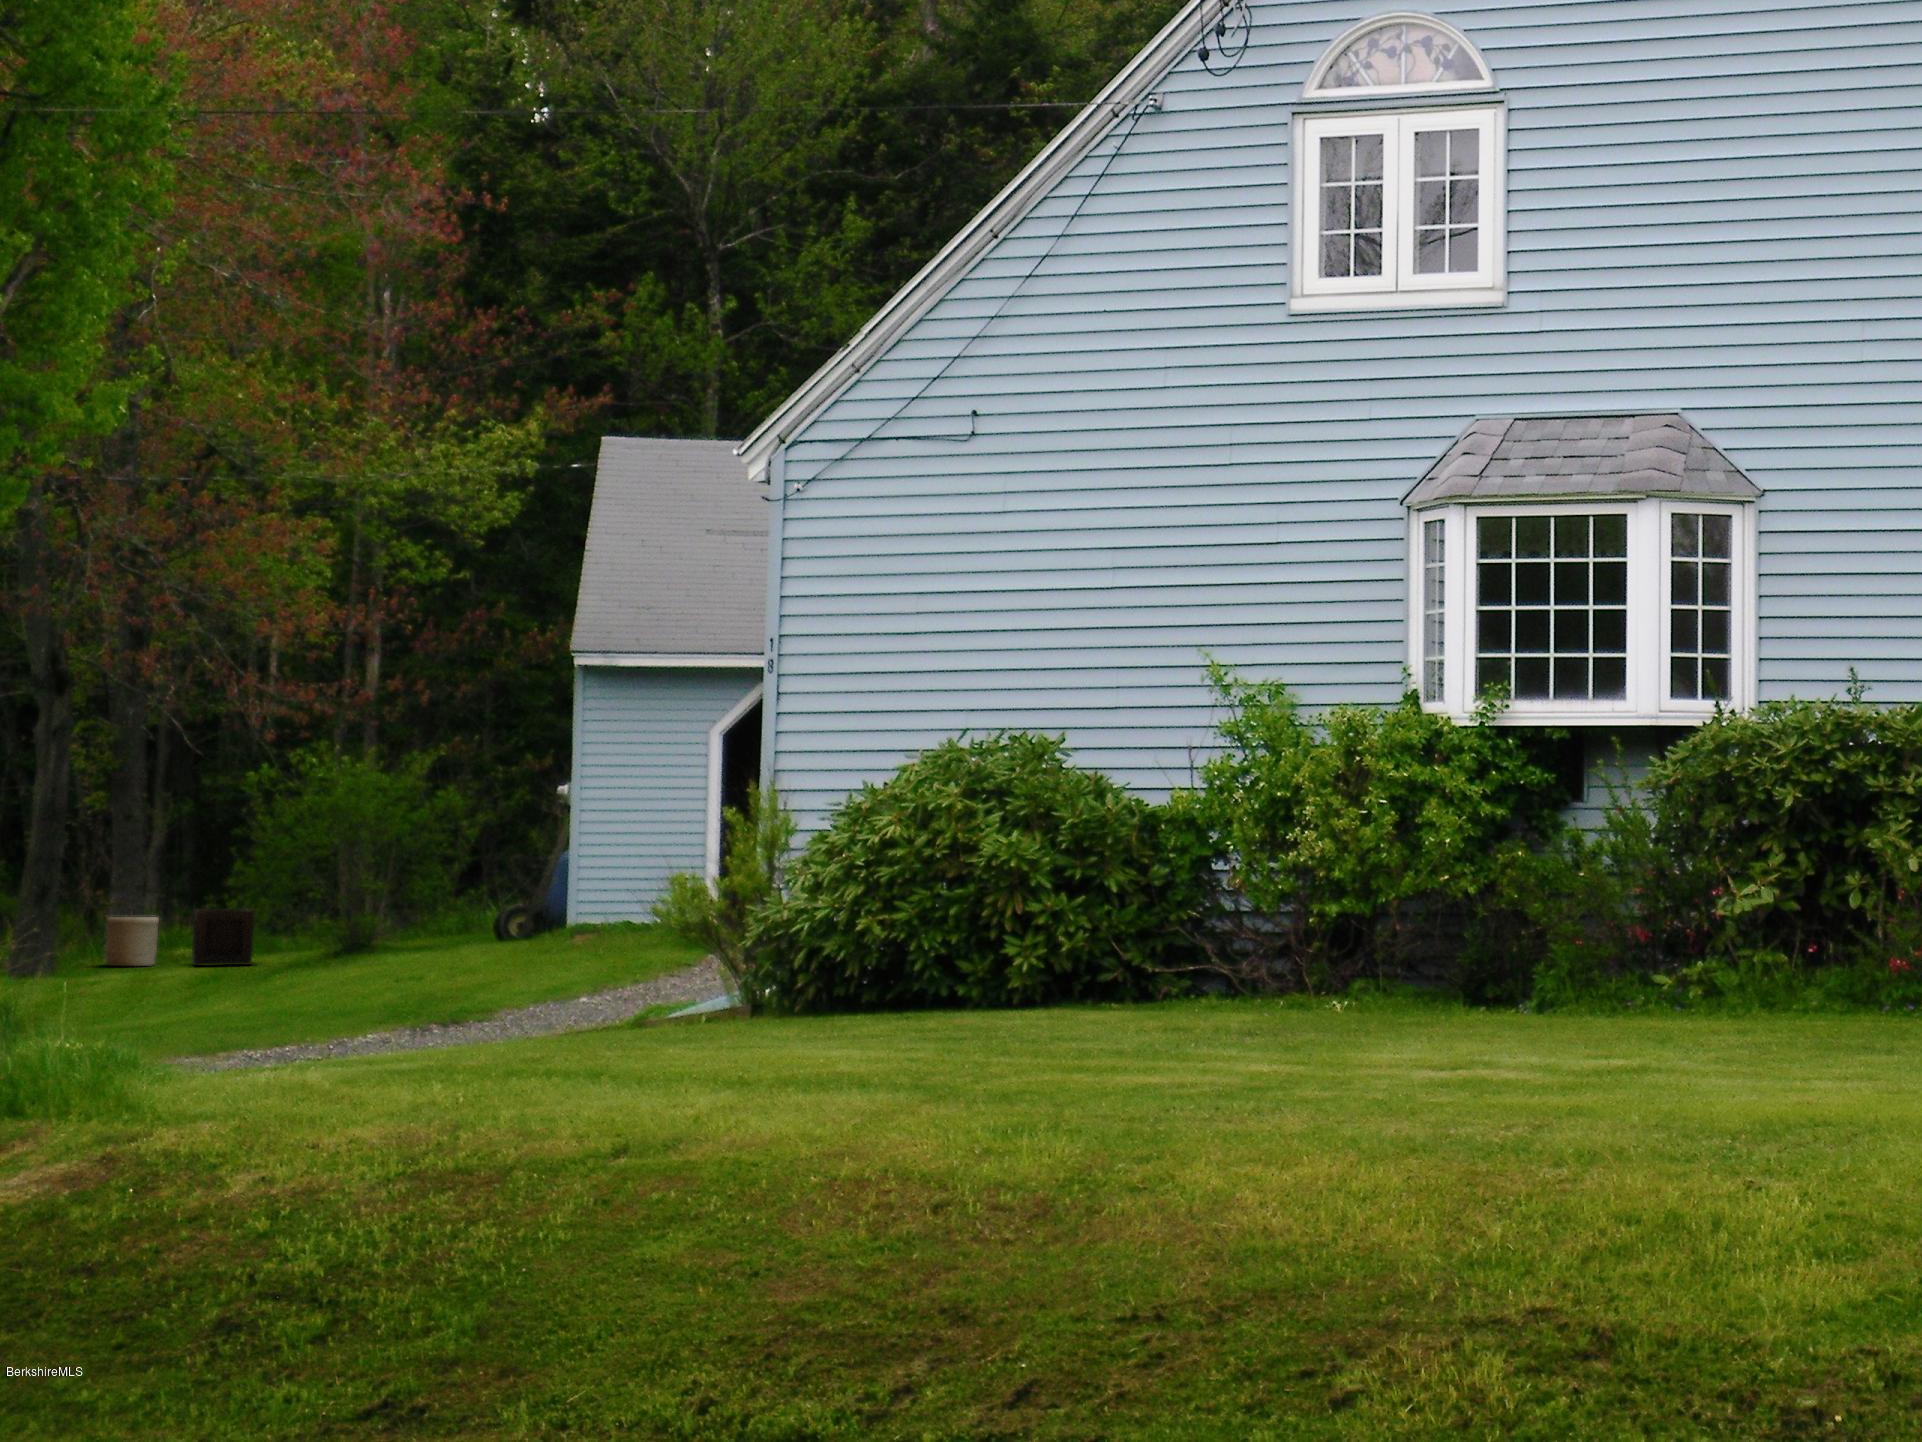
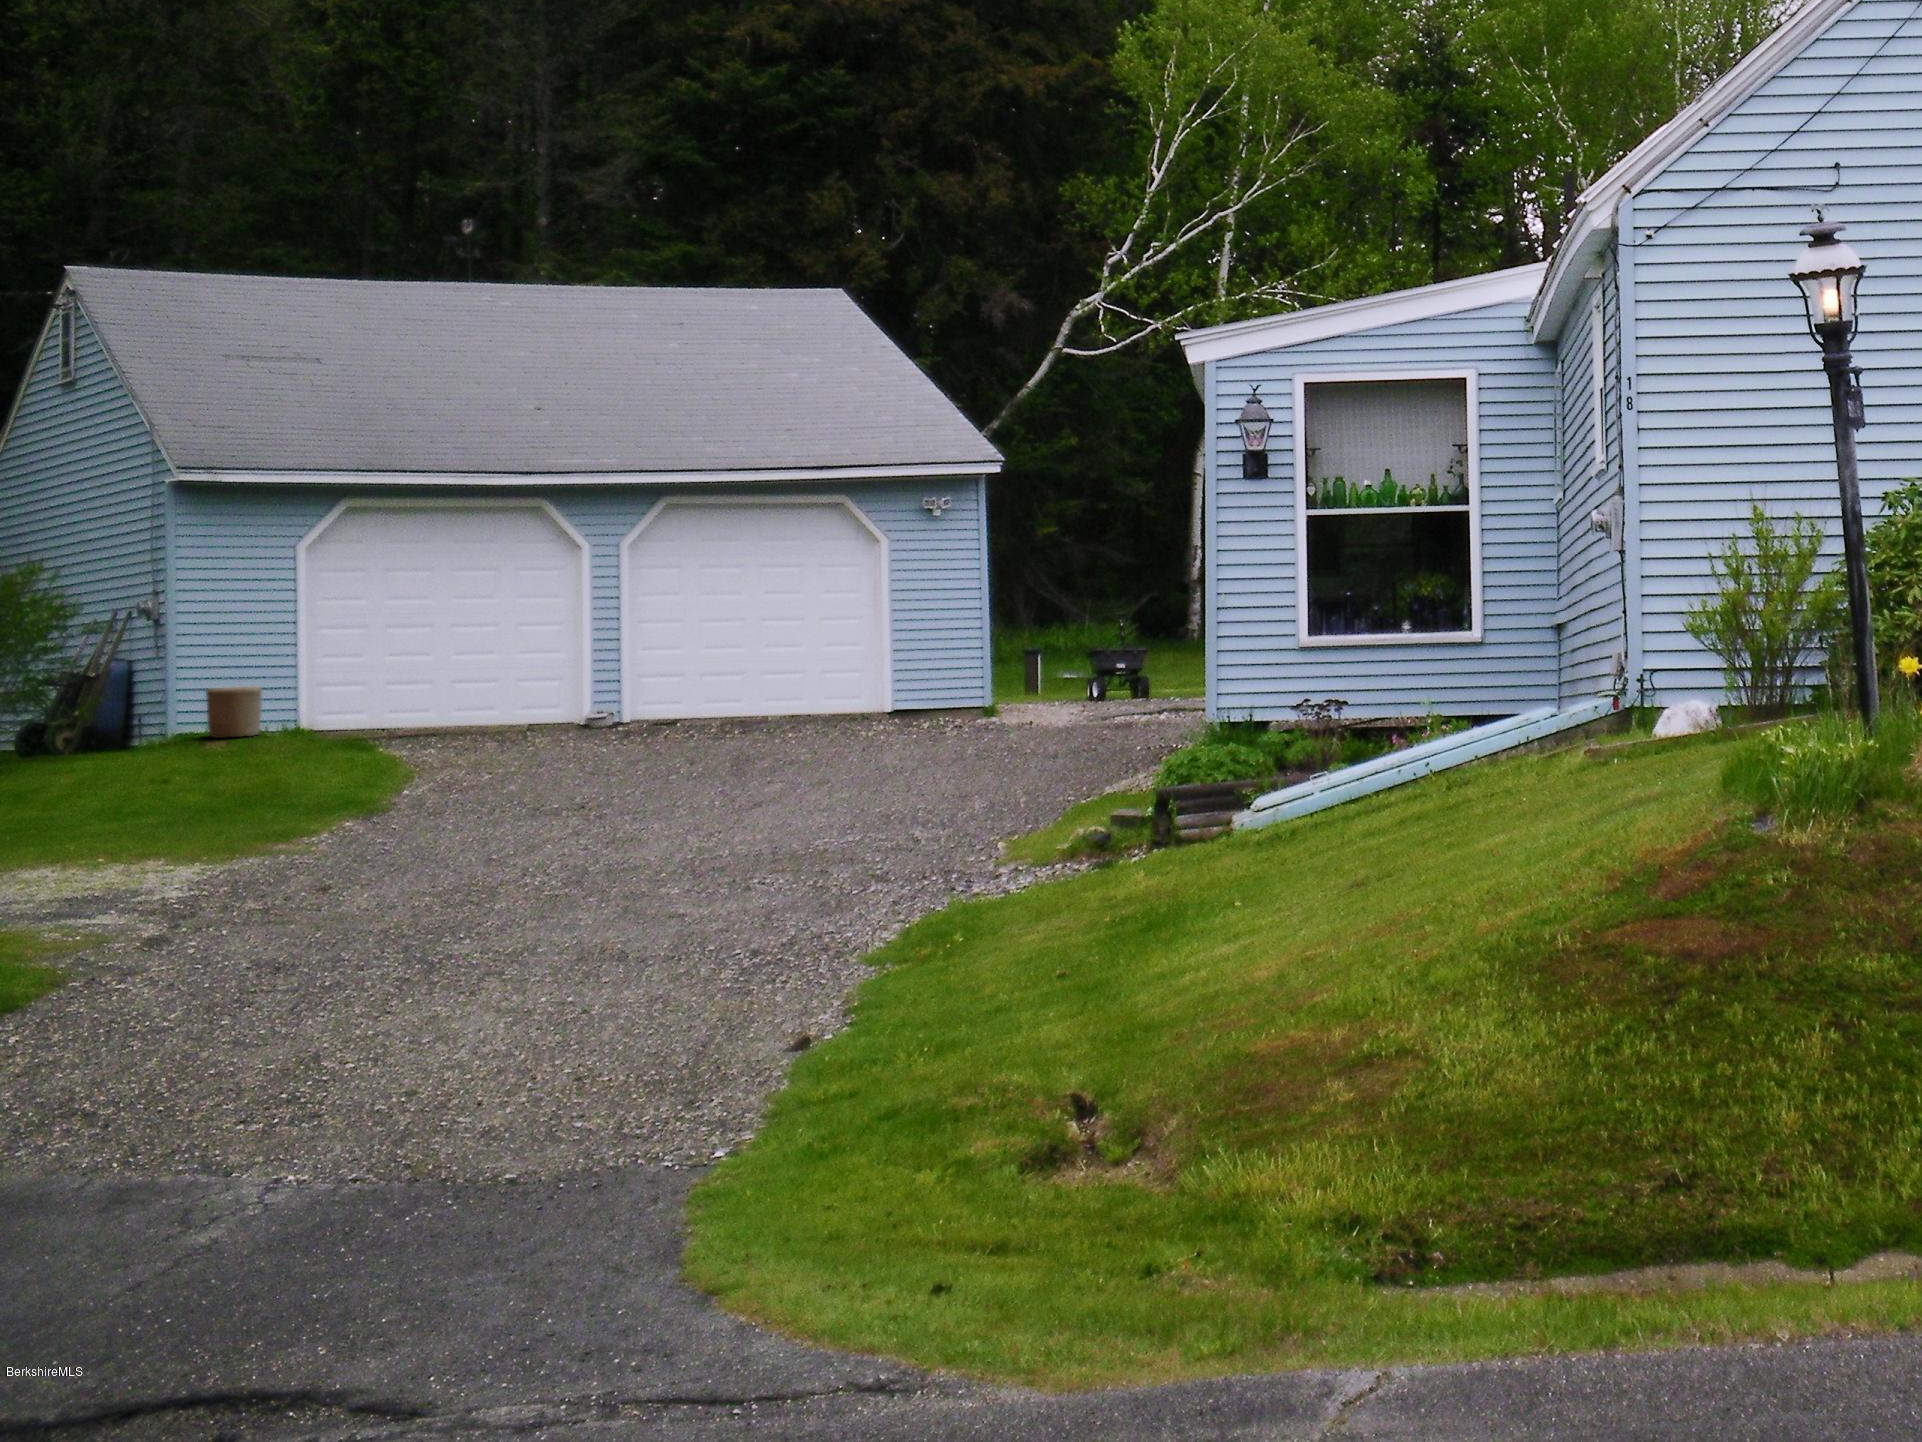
wooden crate: present [192,909,254,966] -> none [289,672,366,732]

